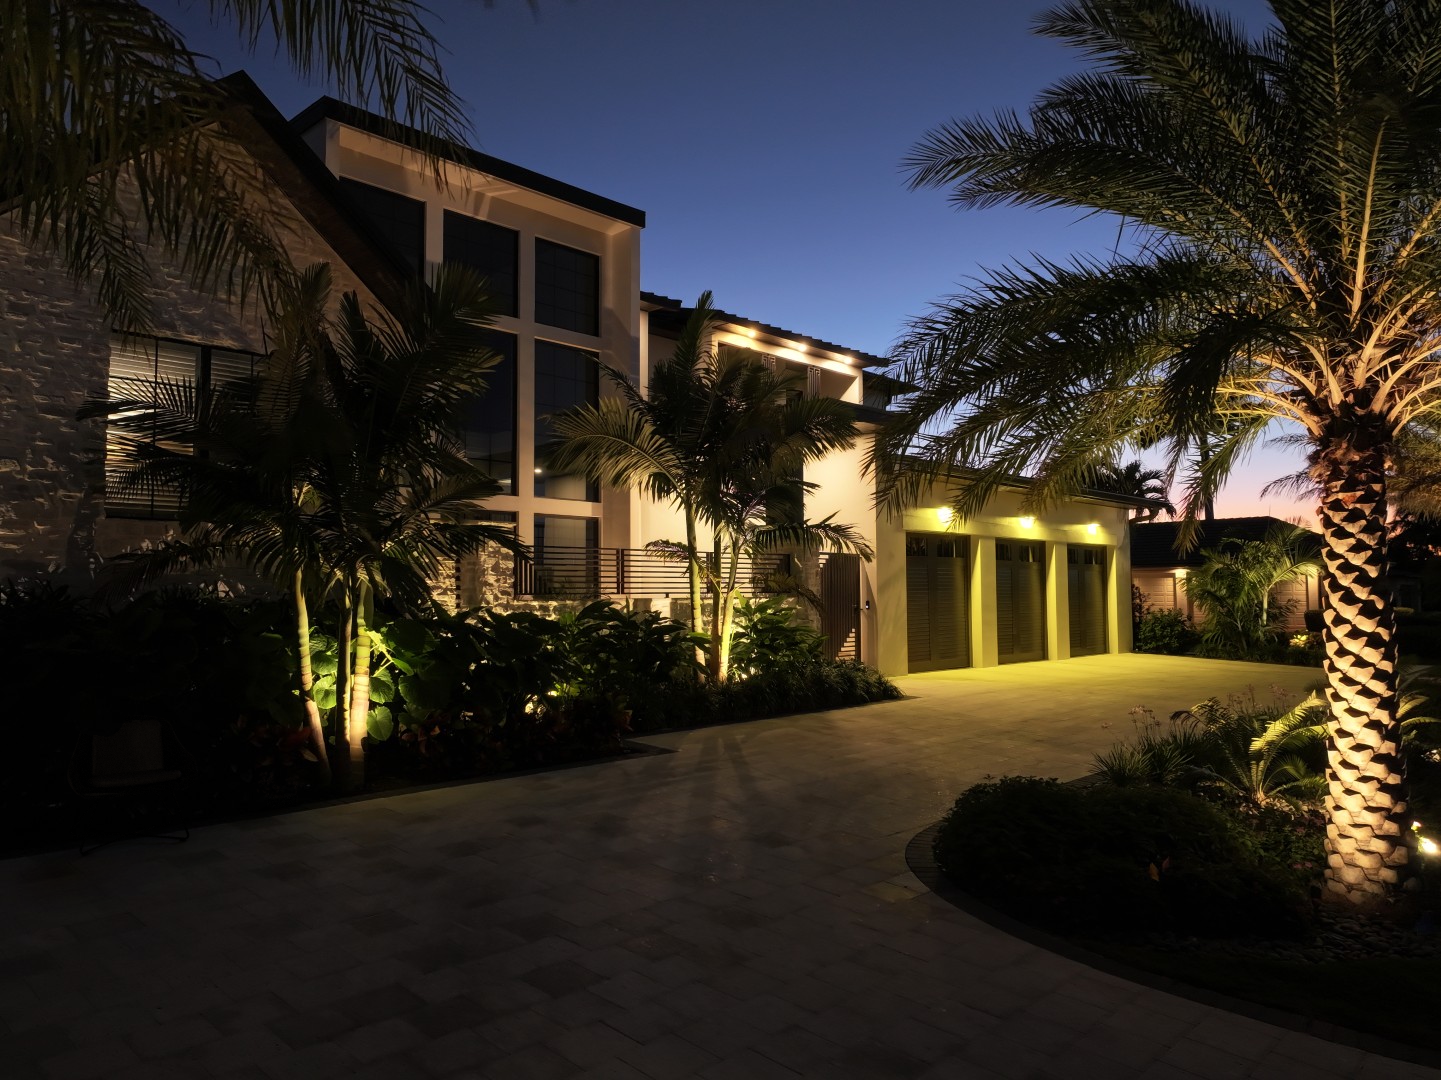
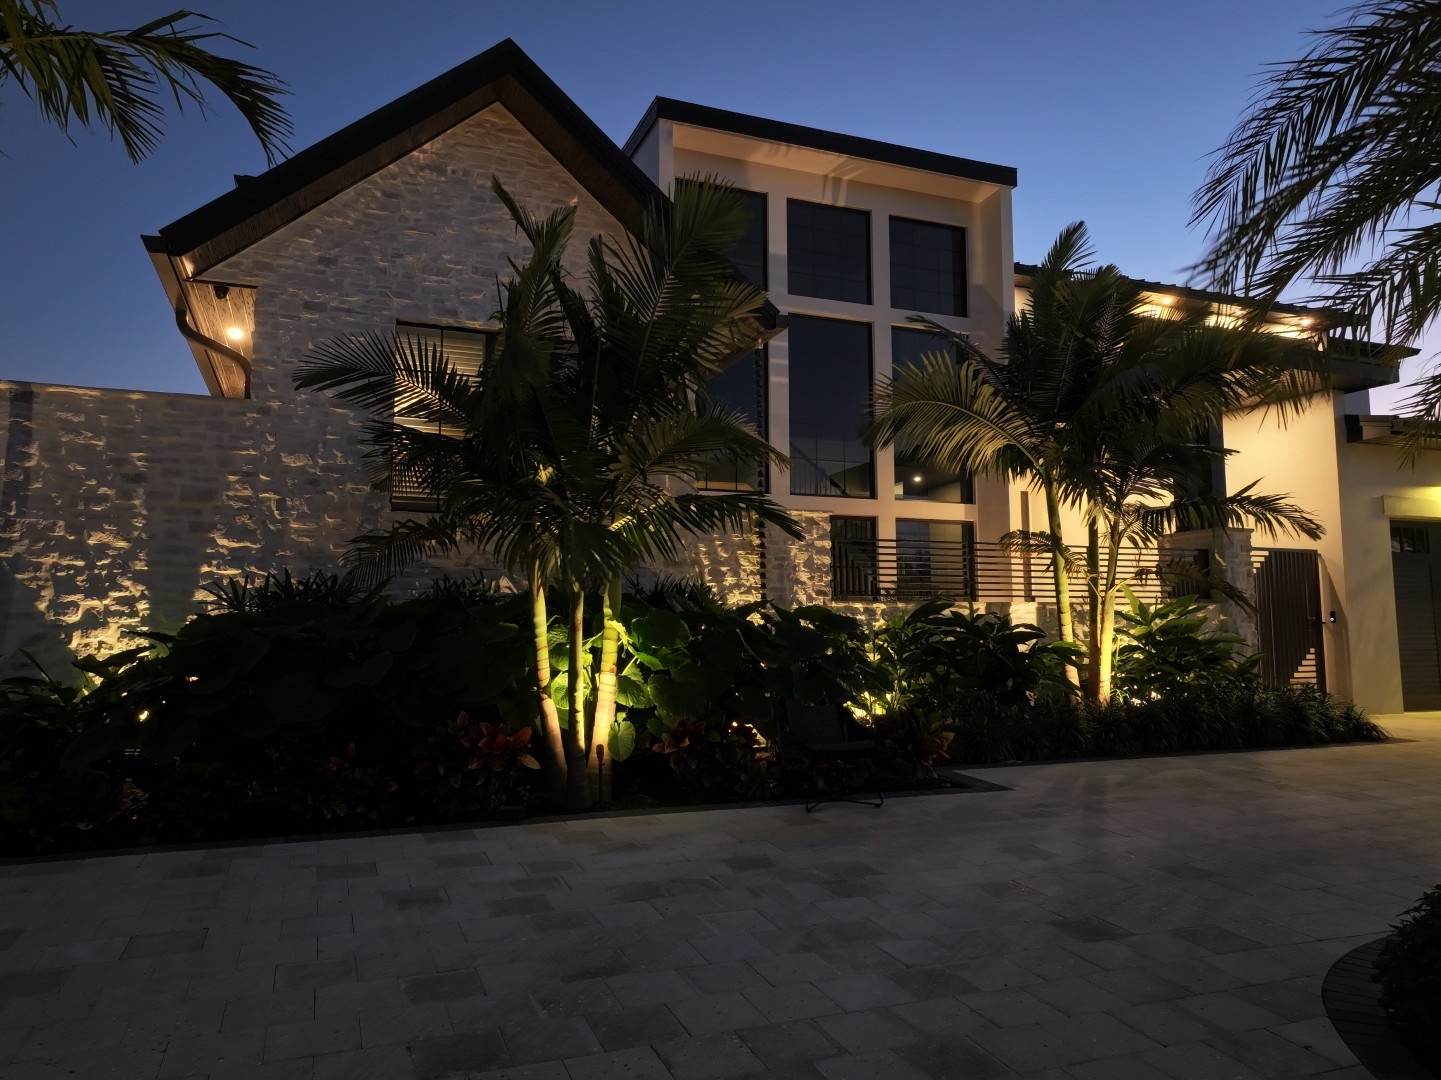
lounge chair: present [67,715,198,856] -> present [771,697,888,813]

